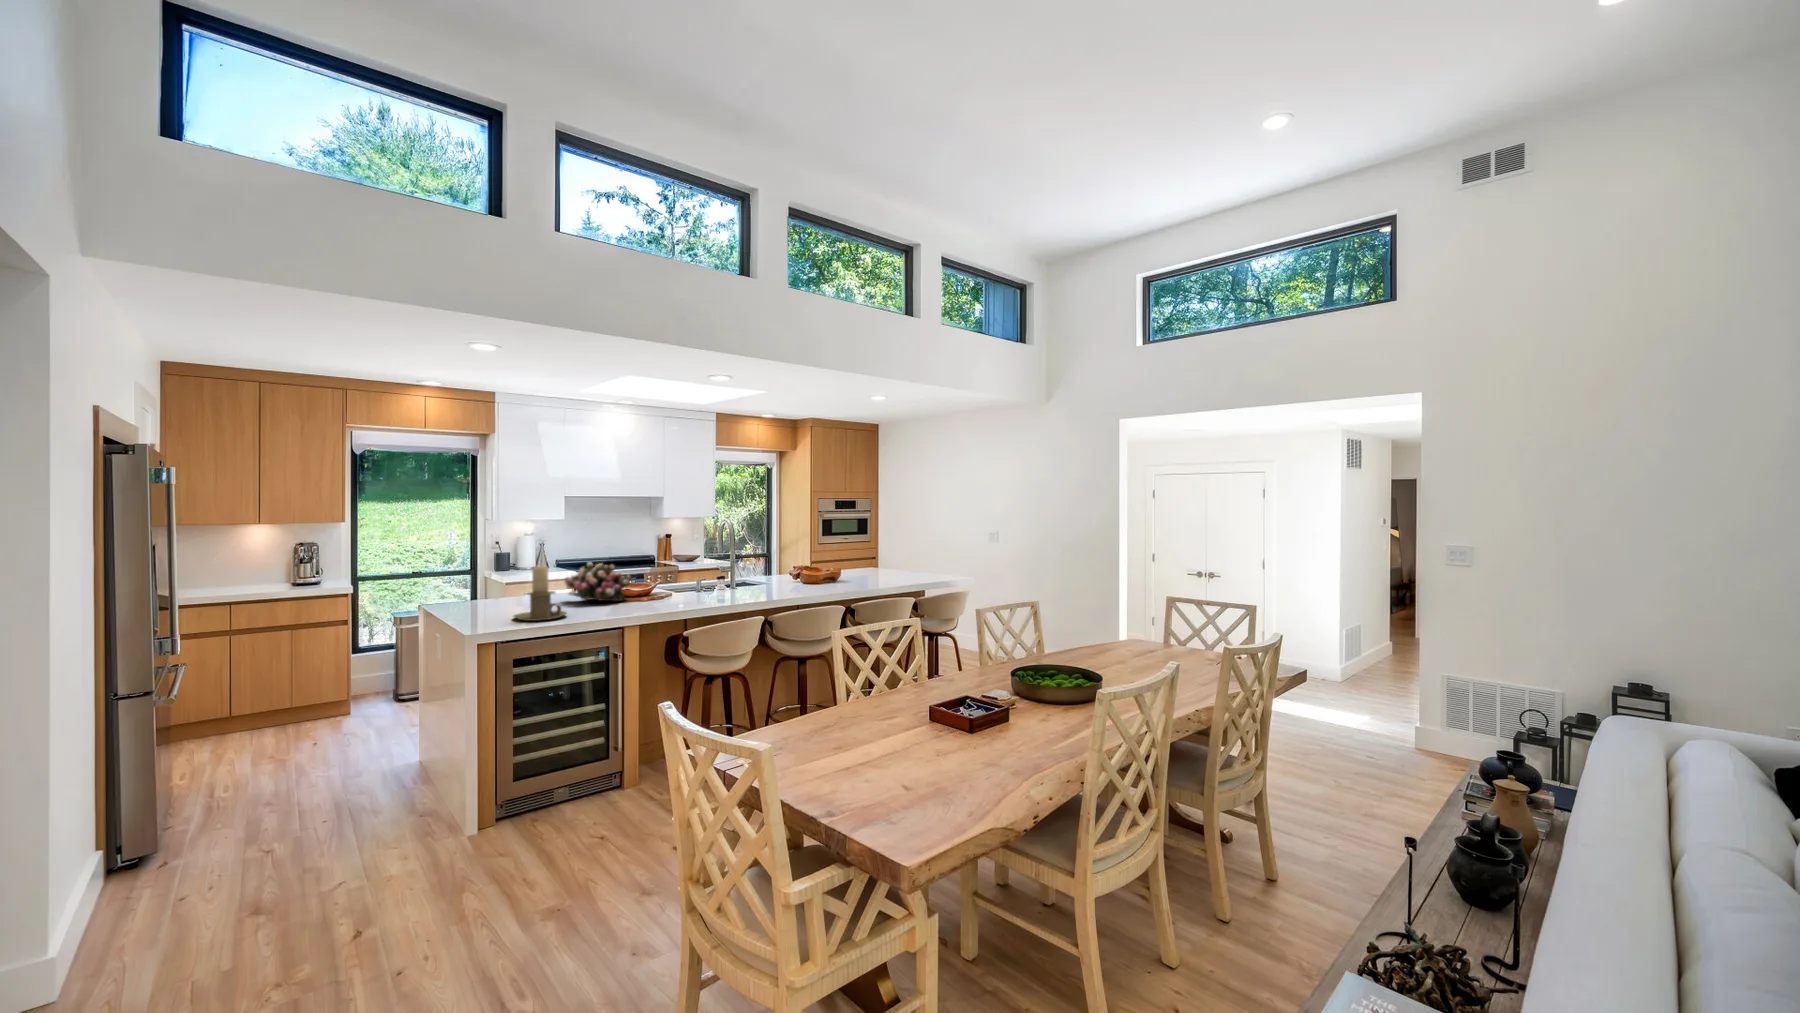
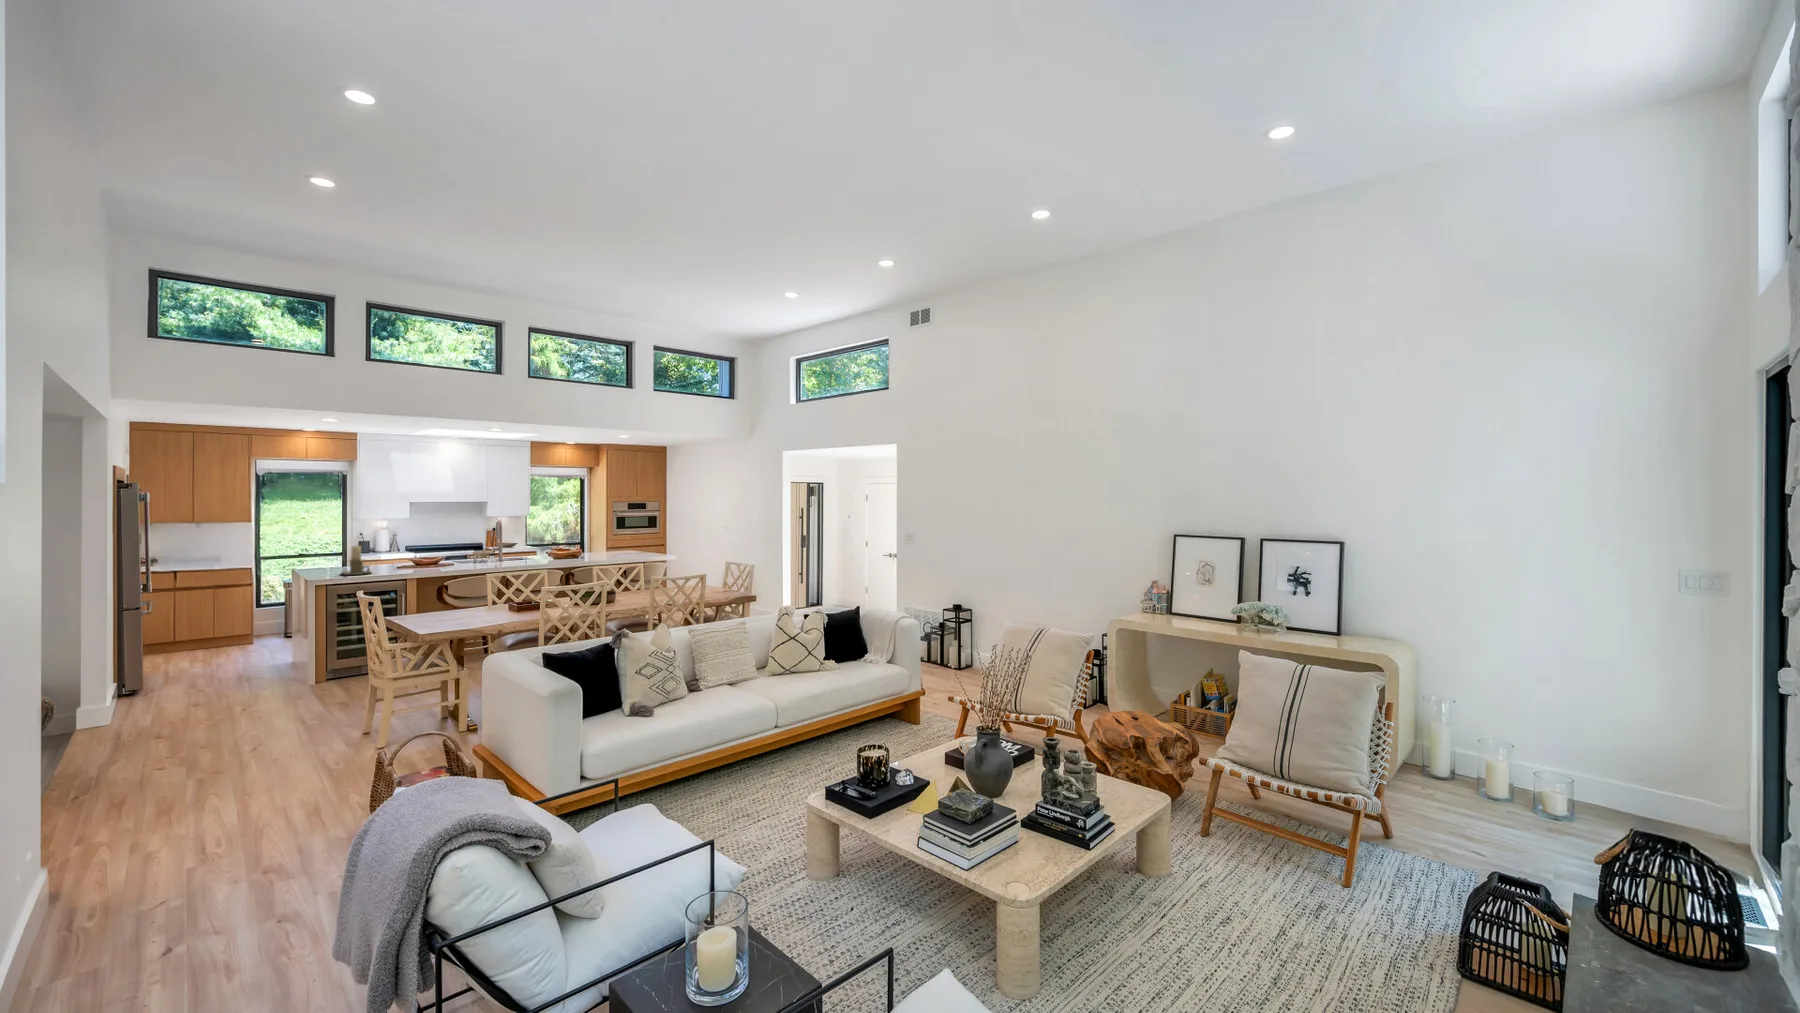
flower arrangement: present [565,562,631,601] -> none [379,545,424,567]

